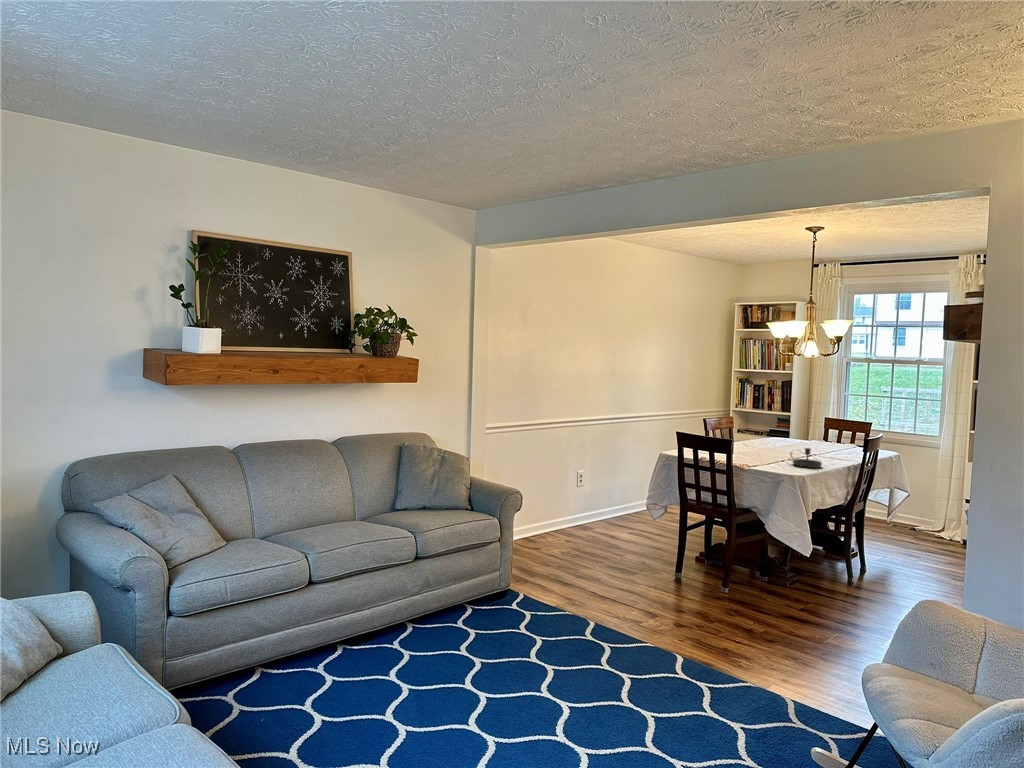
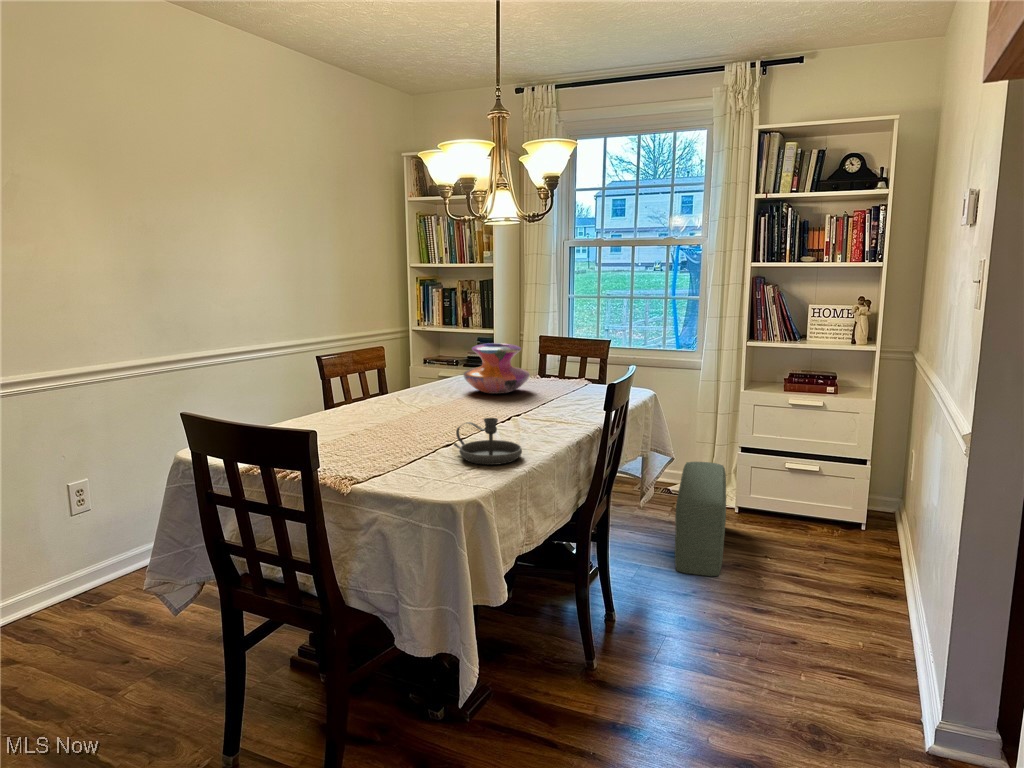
decorative vase: none [780,419,820,447] -> present [464,343,530,394]
pouf: none [908,503,949,564] -> present [675,462,726,576]

